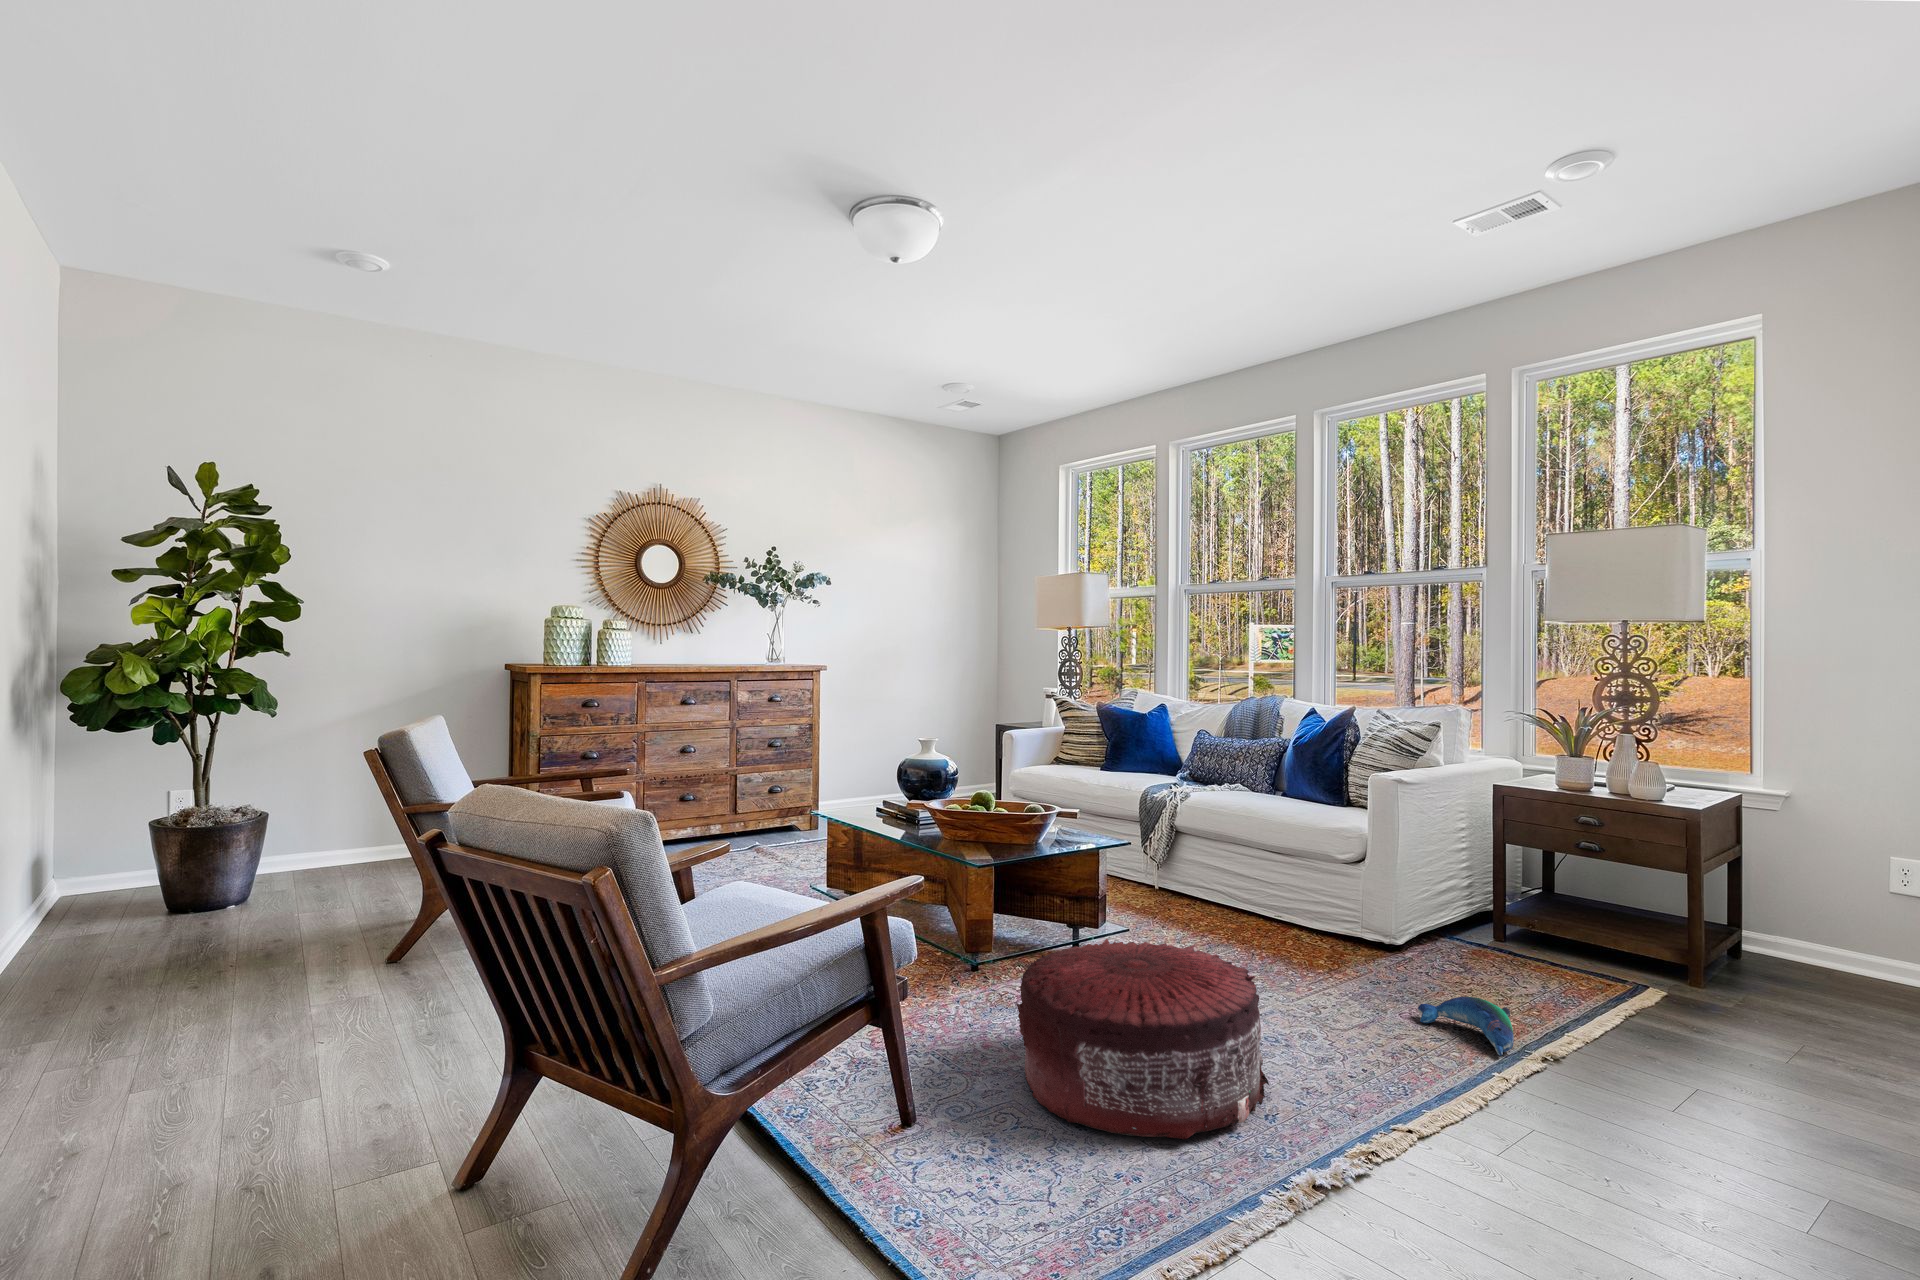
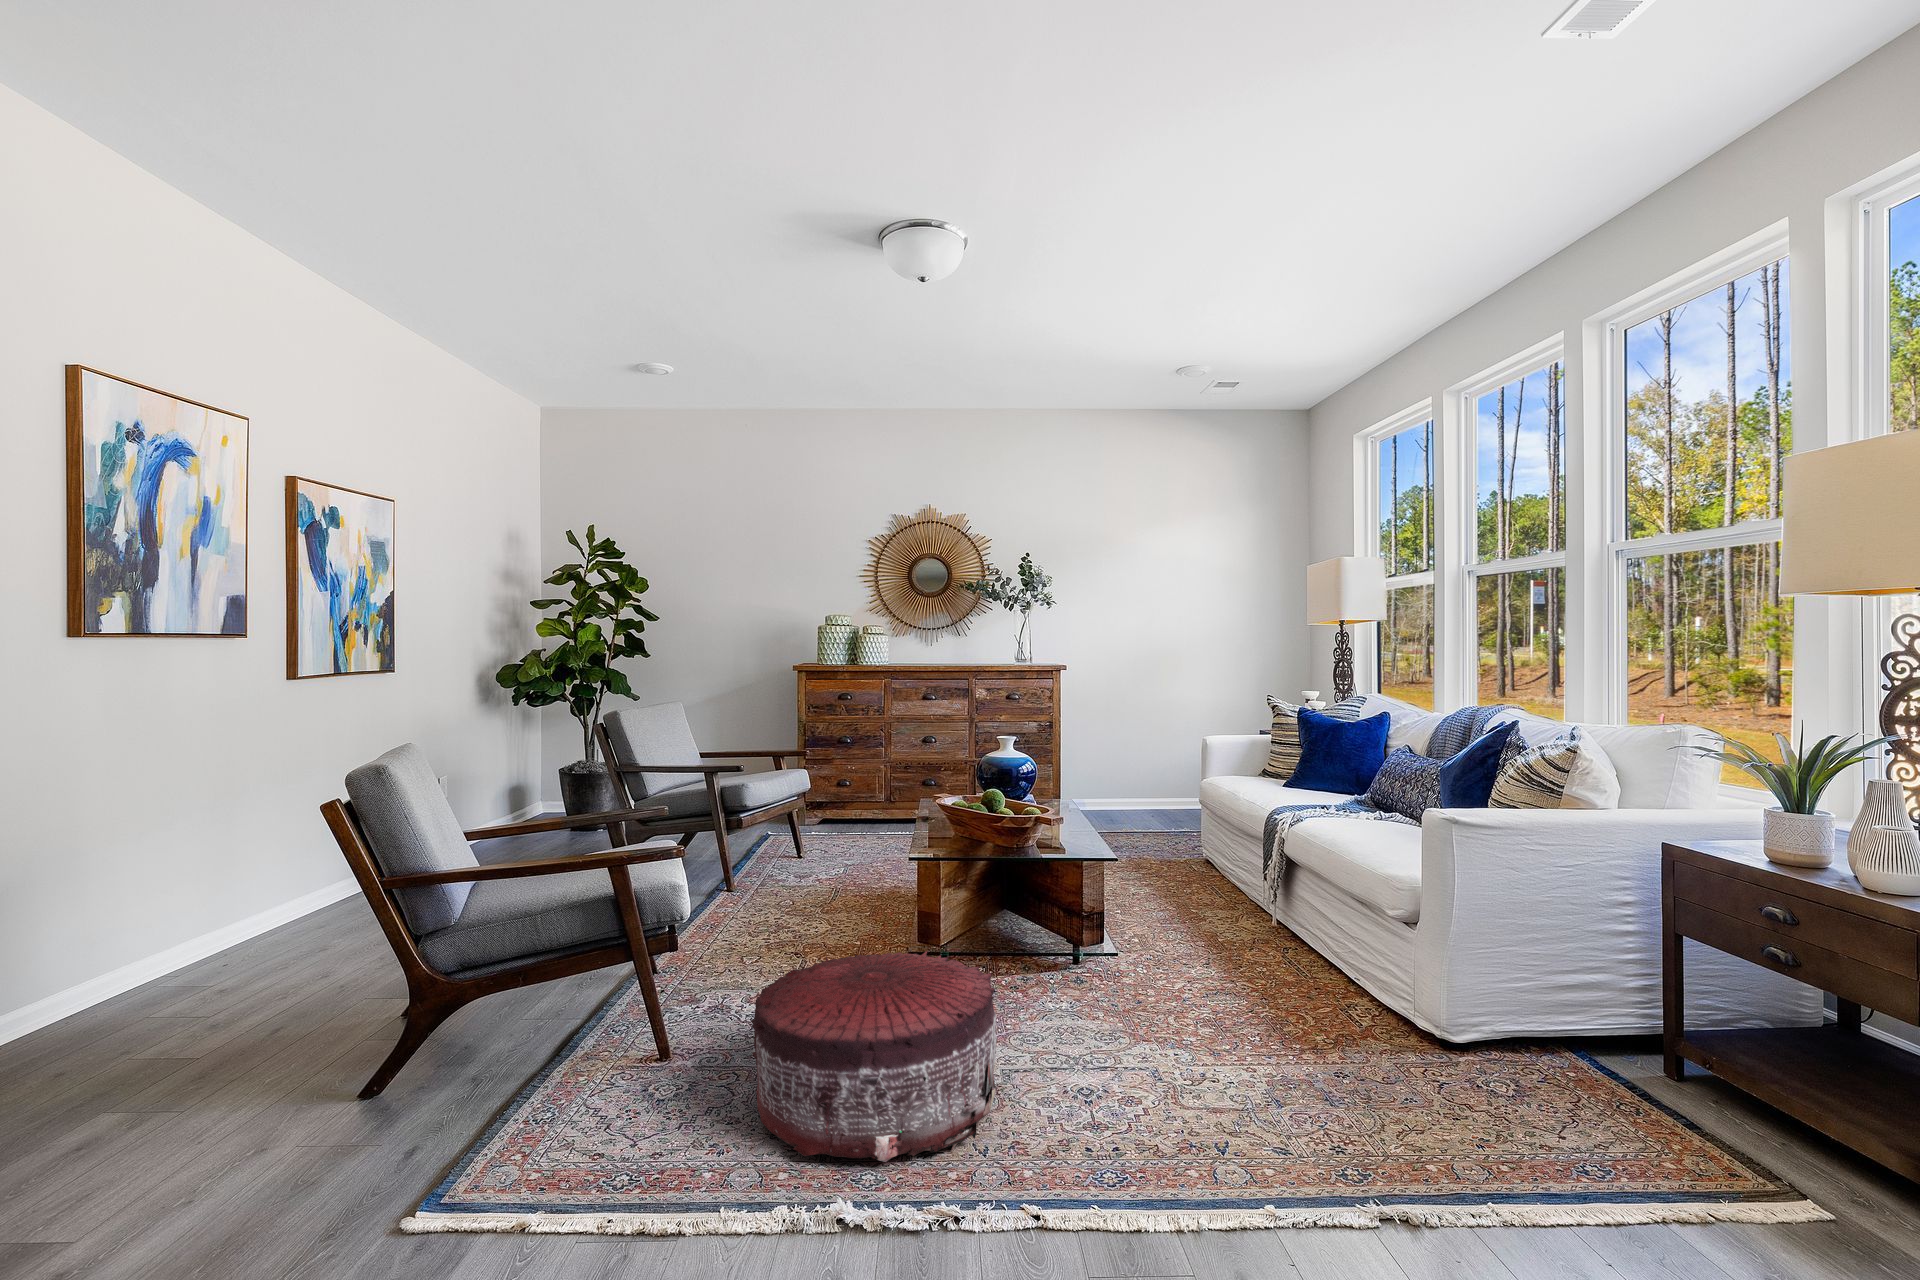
plush toy: present [1418,996,1514,1056] -> none [1304,1113,1397,1201]

